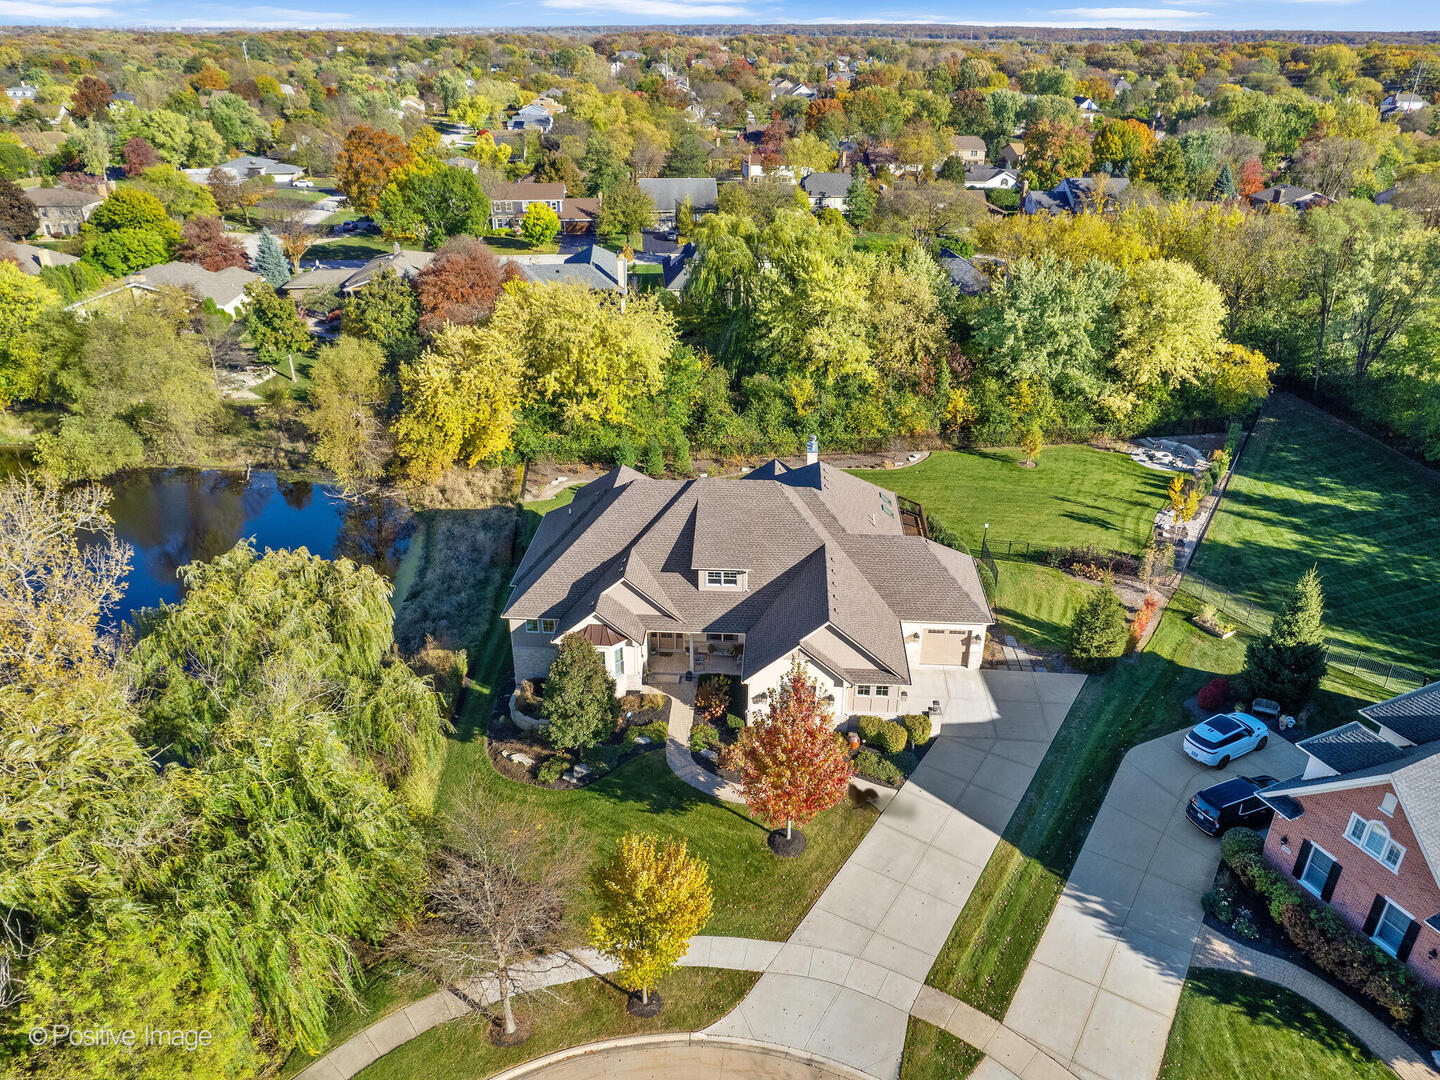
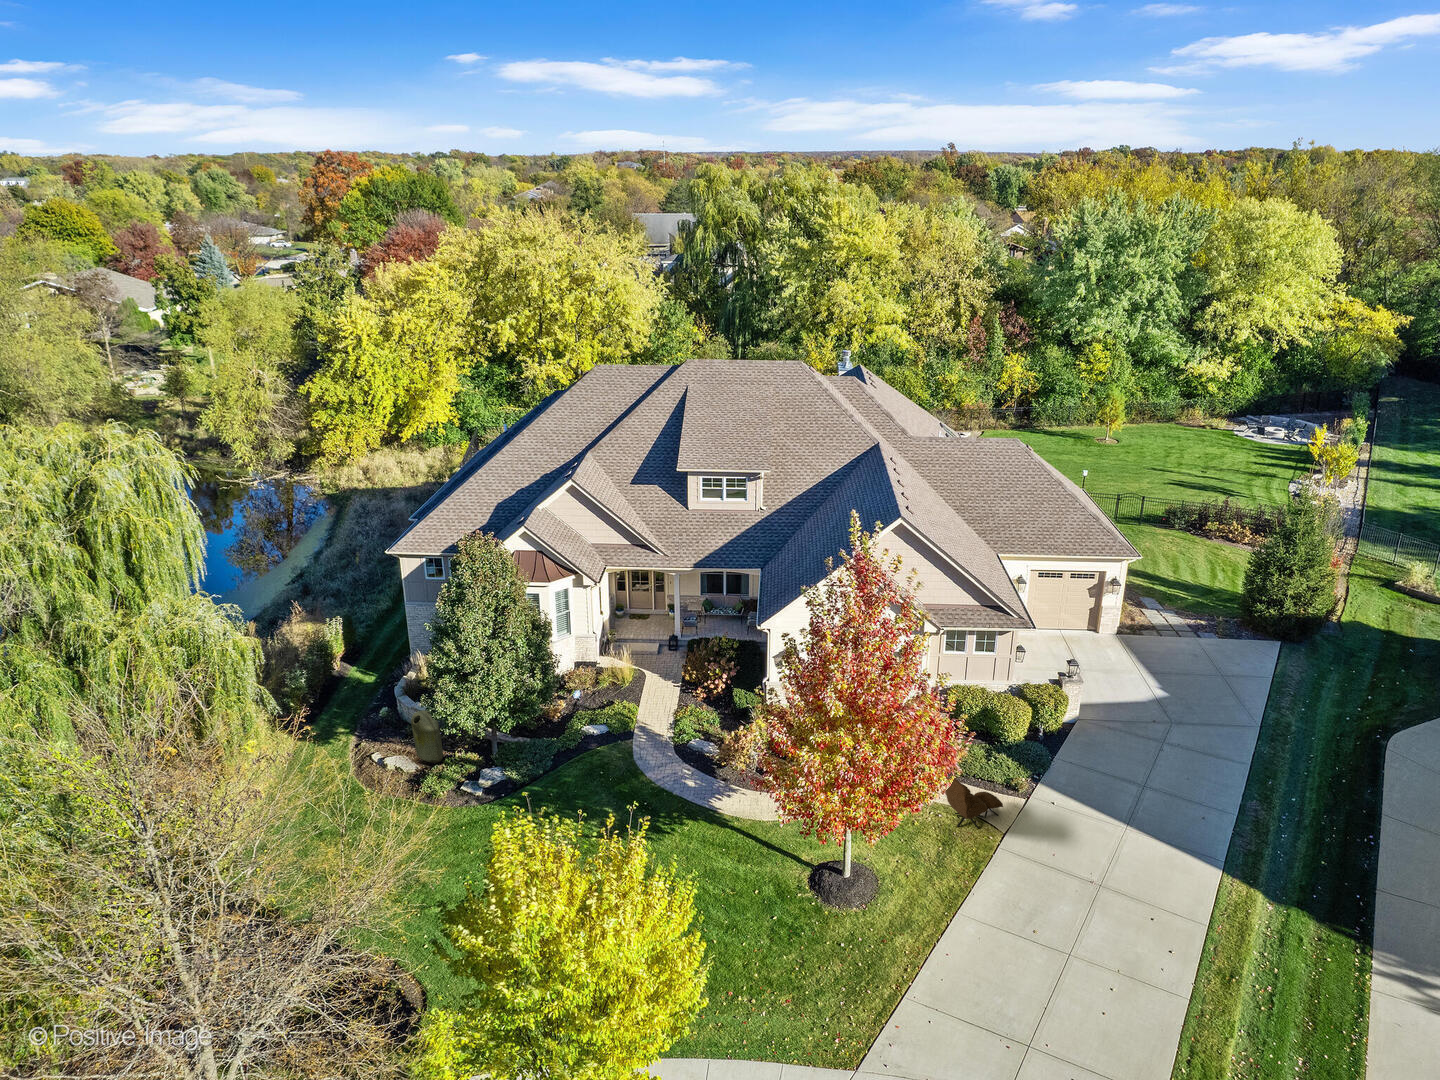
trash can: none [533,733,553,764] -> present [411,711,443,763]

